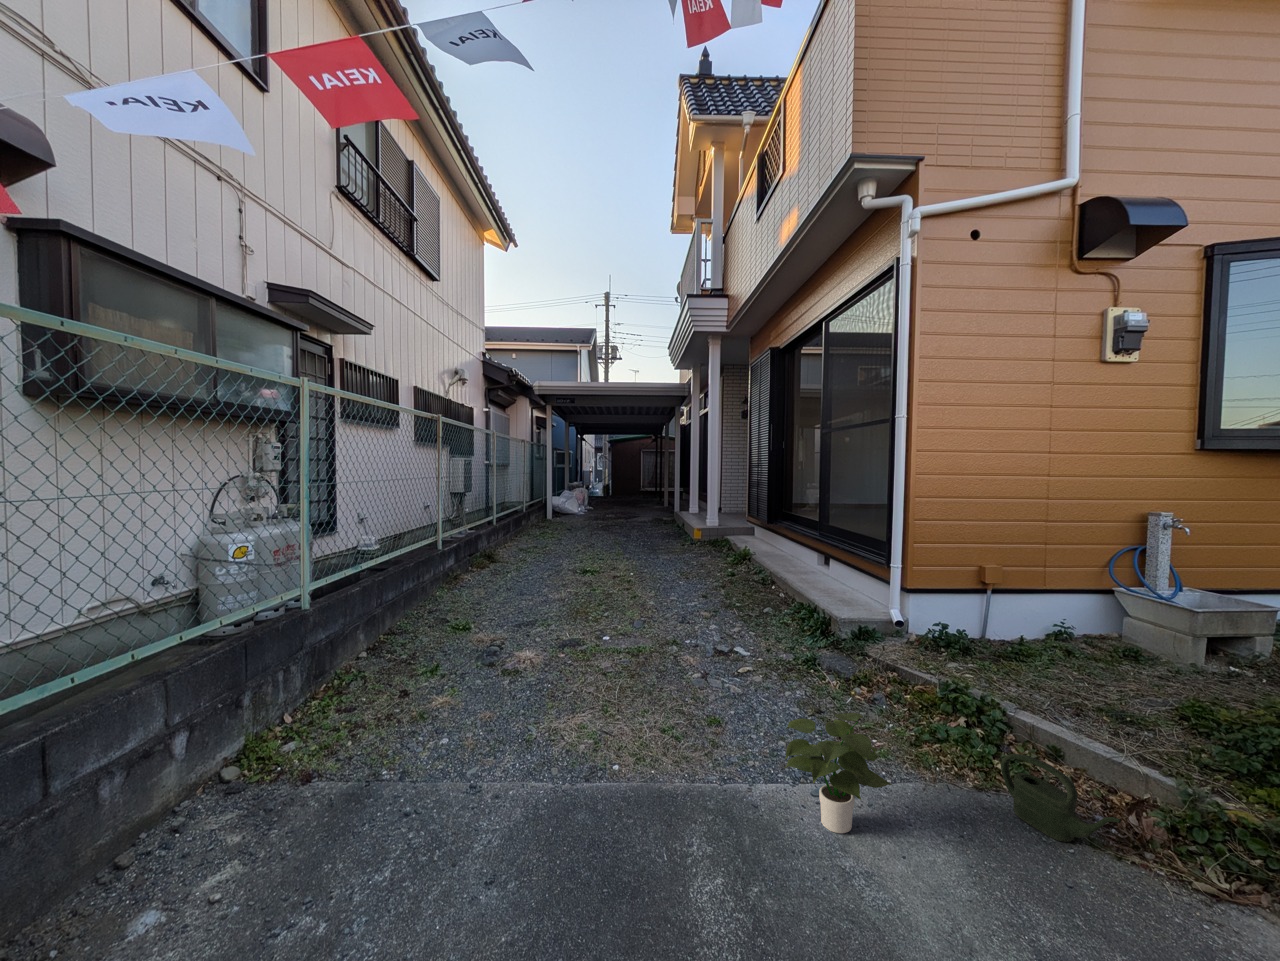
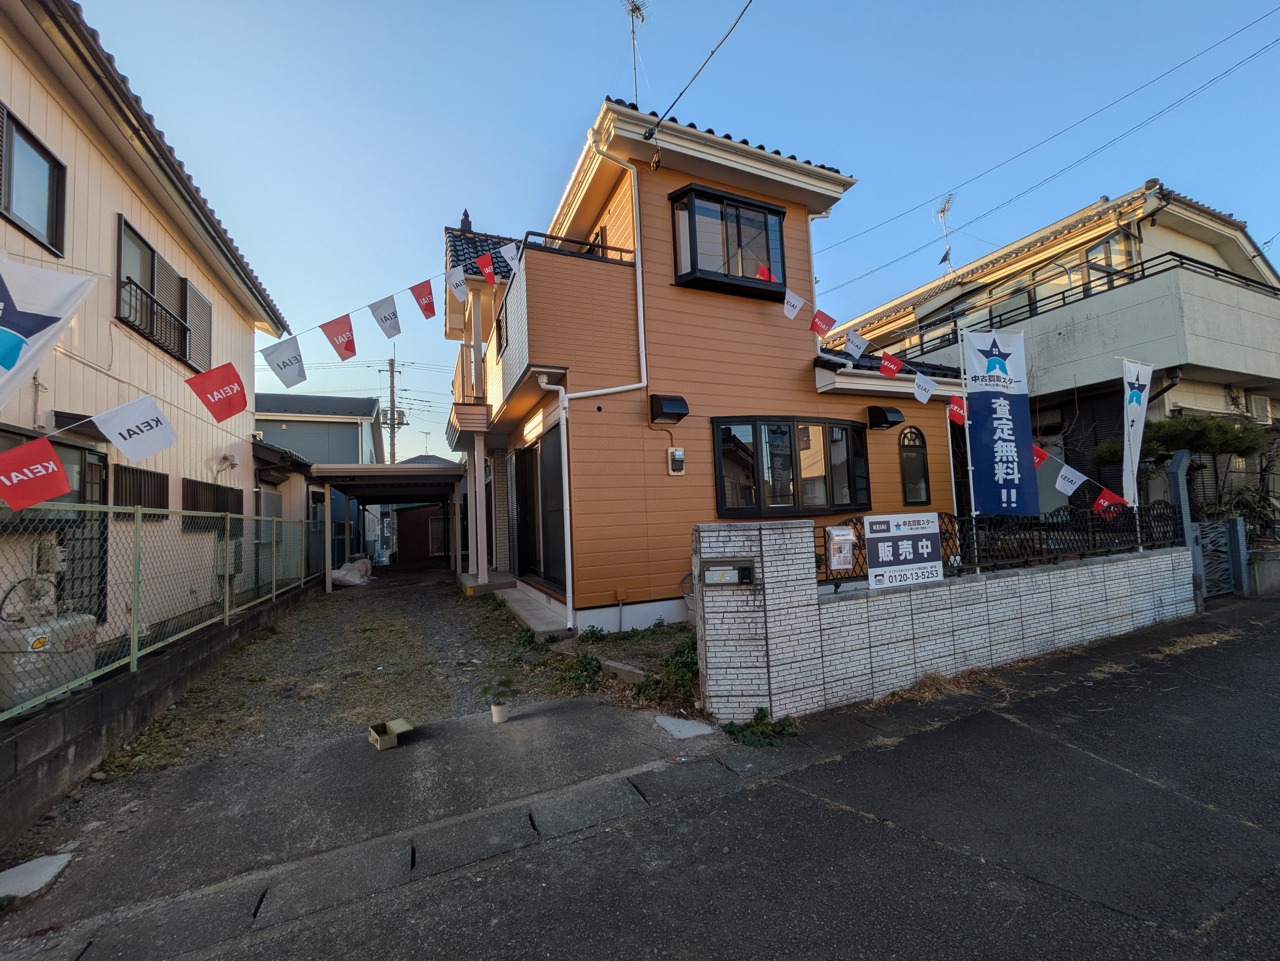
watering can: present [1001,754,1121,842] -> none [589,671,621,706]
toolbox: none [601,774,681,857] -> present [368,717,413,750]

